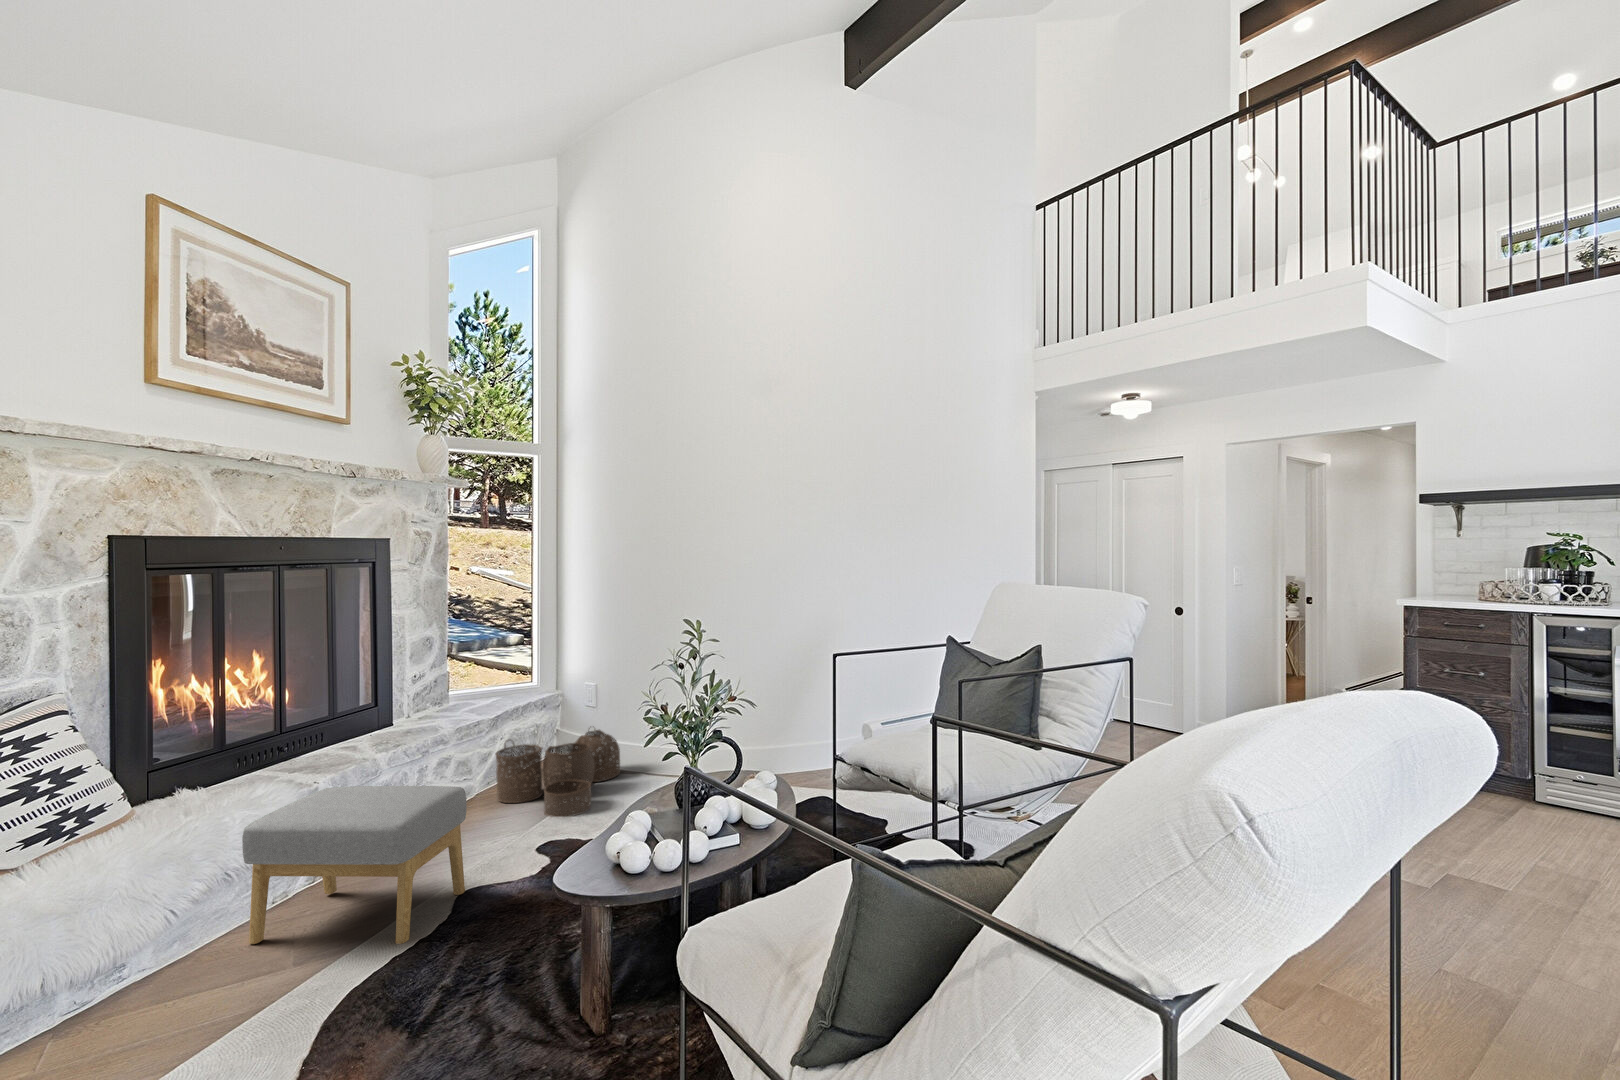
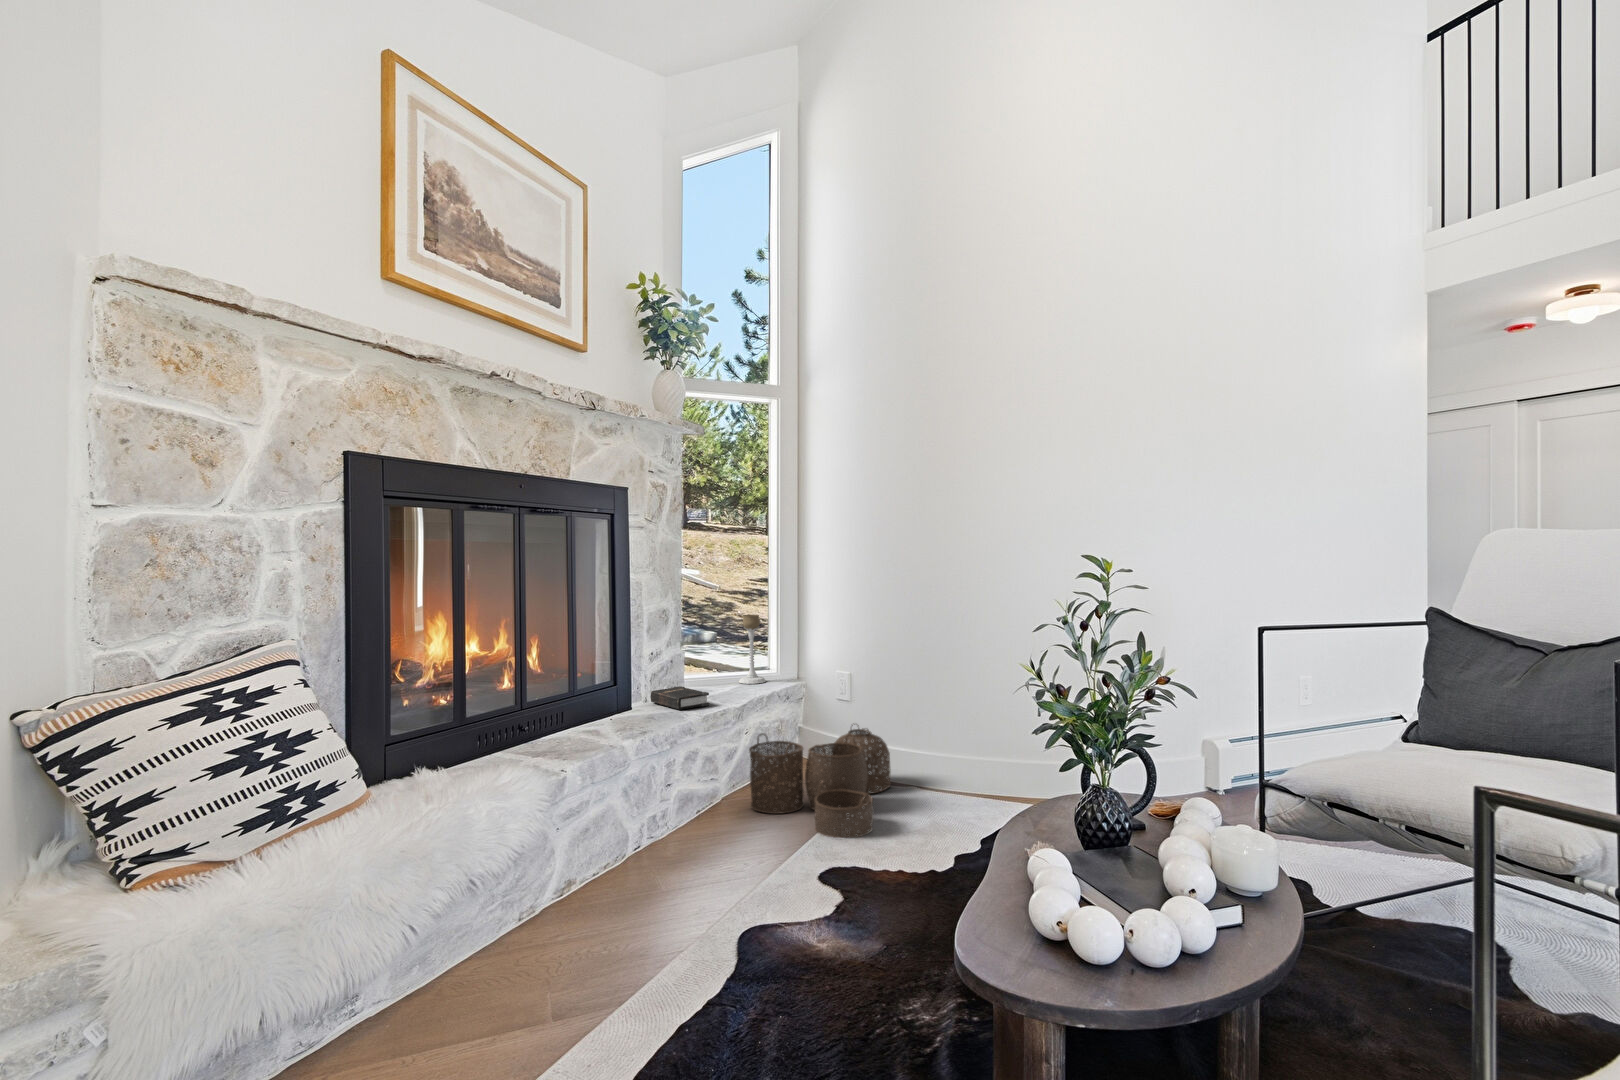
candle holder: none [499,639,524,698] -> present [739,614,766,684]
hardback book: none [412,704,463,725] -> present [650,686,709,710]
footstool: present [242,786,467,944] -> none [489,780,754,1015]

